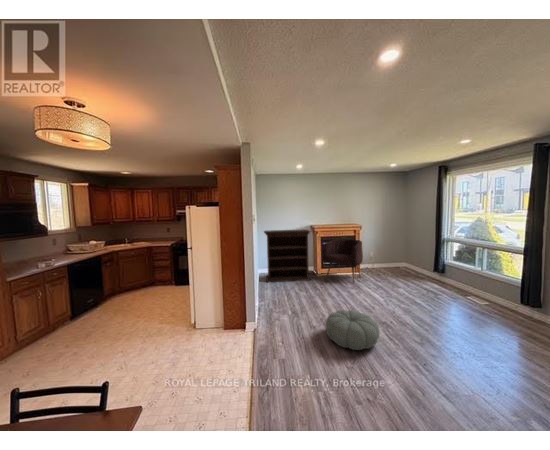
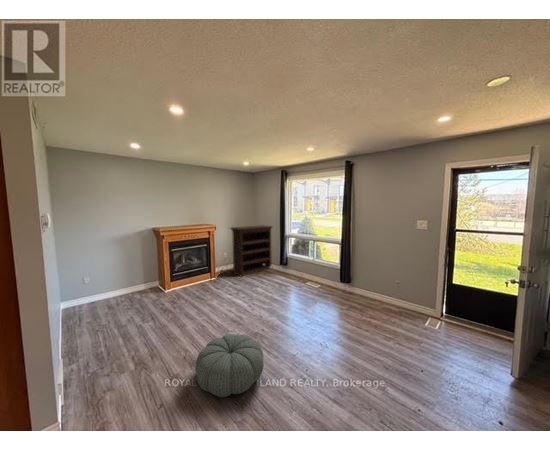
bookshelf: present [264,229,311,282] -> present [231,225,273,276]
armchair: present [323,239,363,283] -> none [173,242,219,292]

